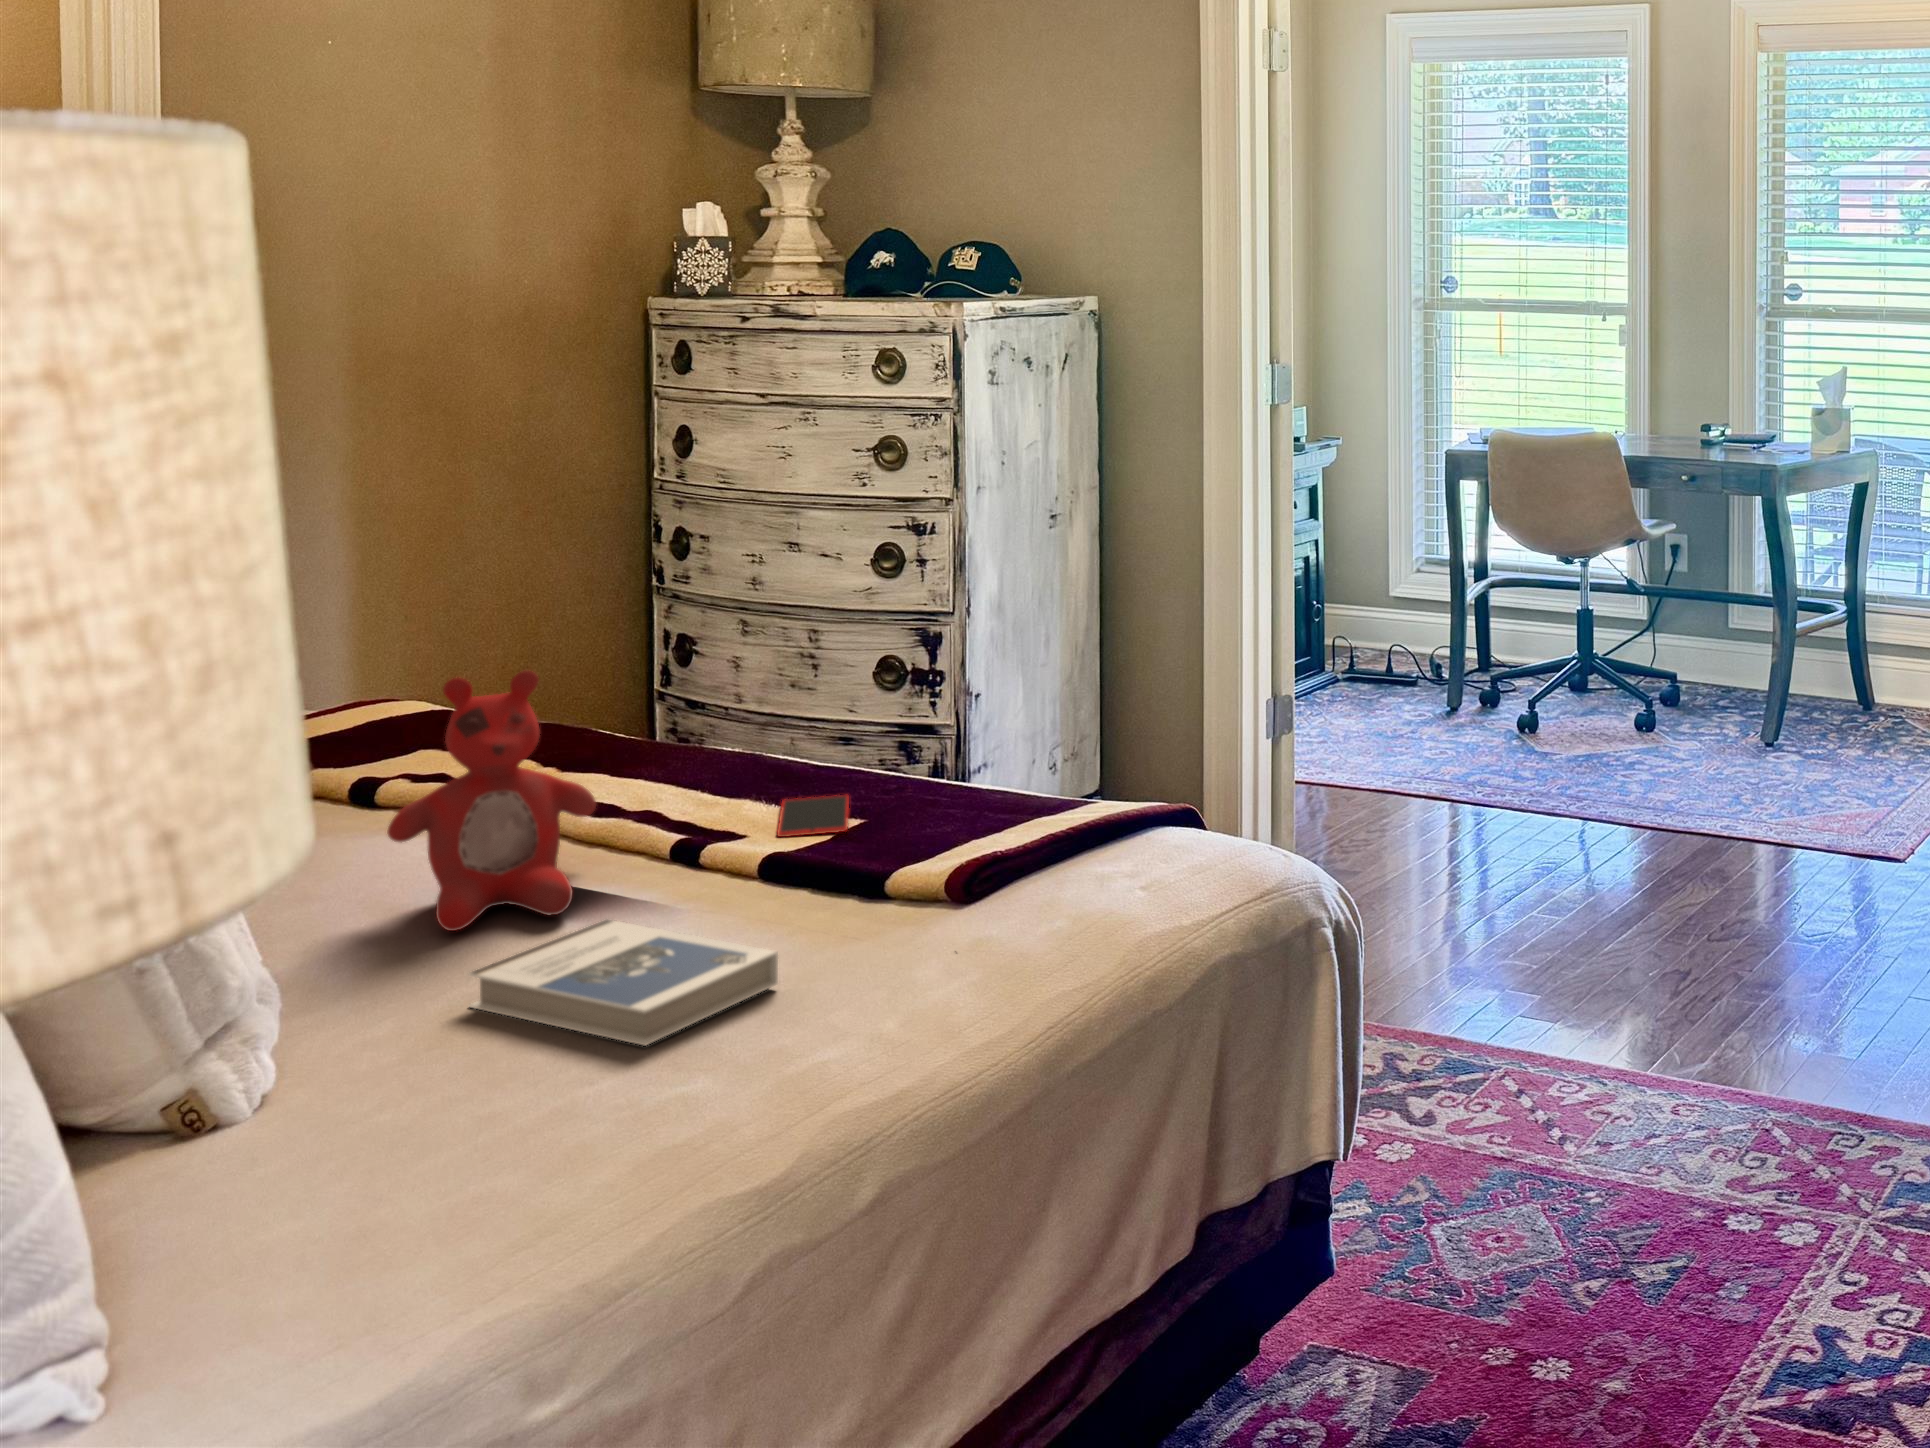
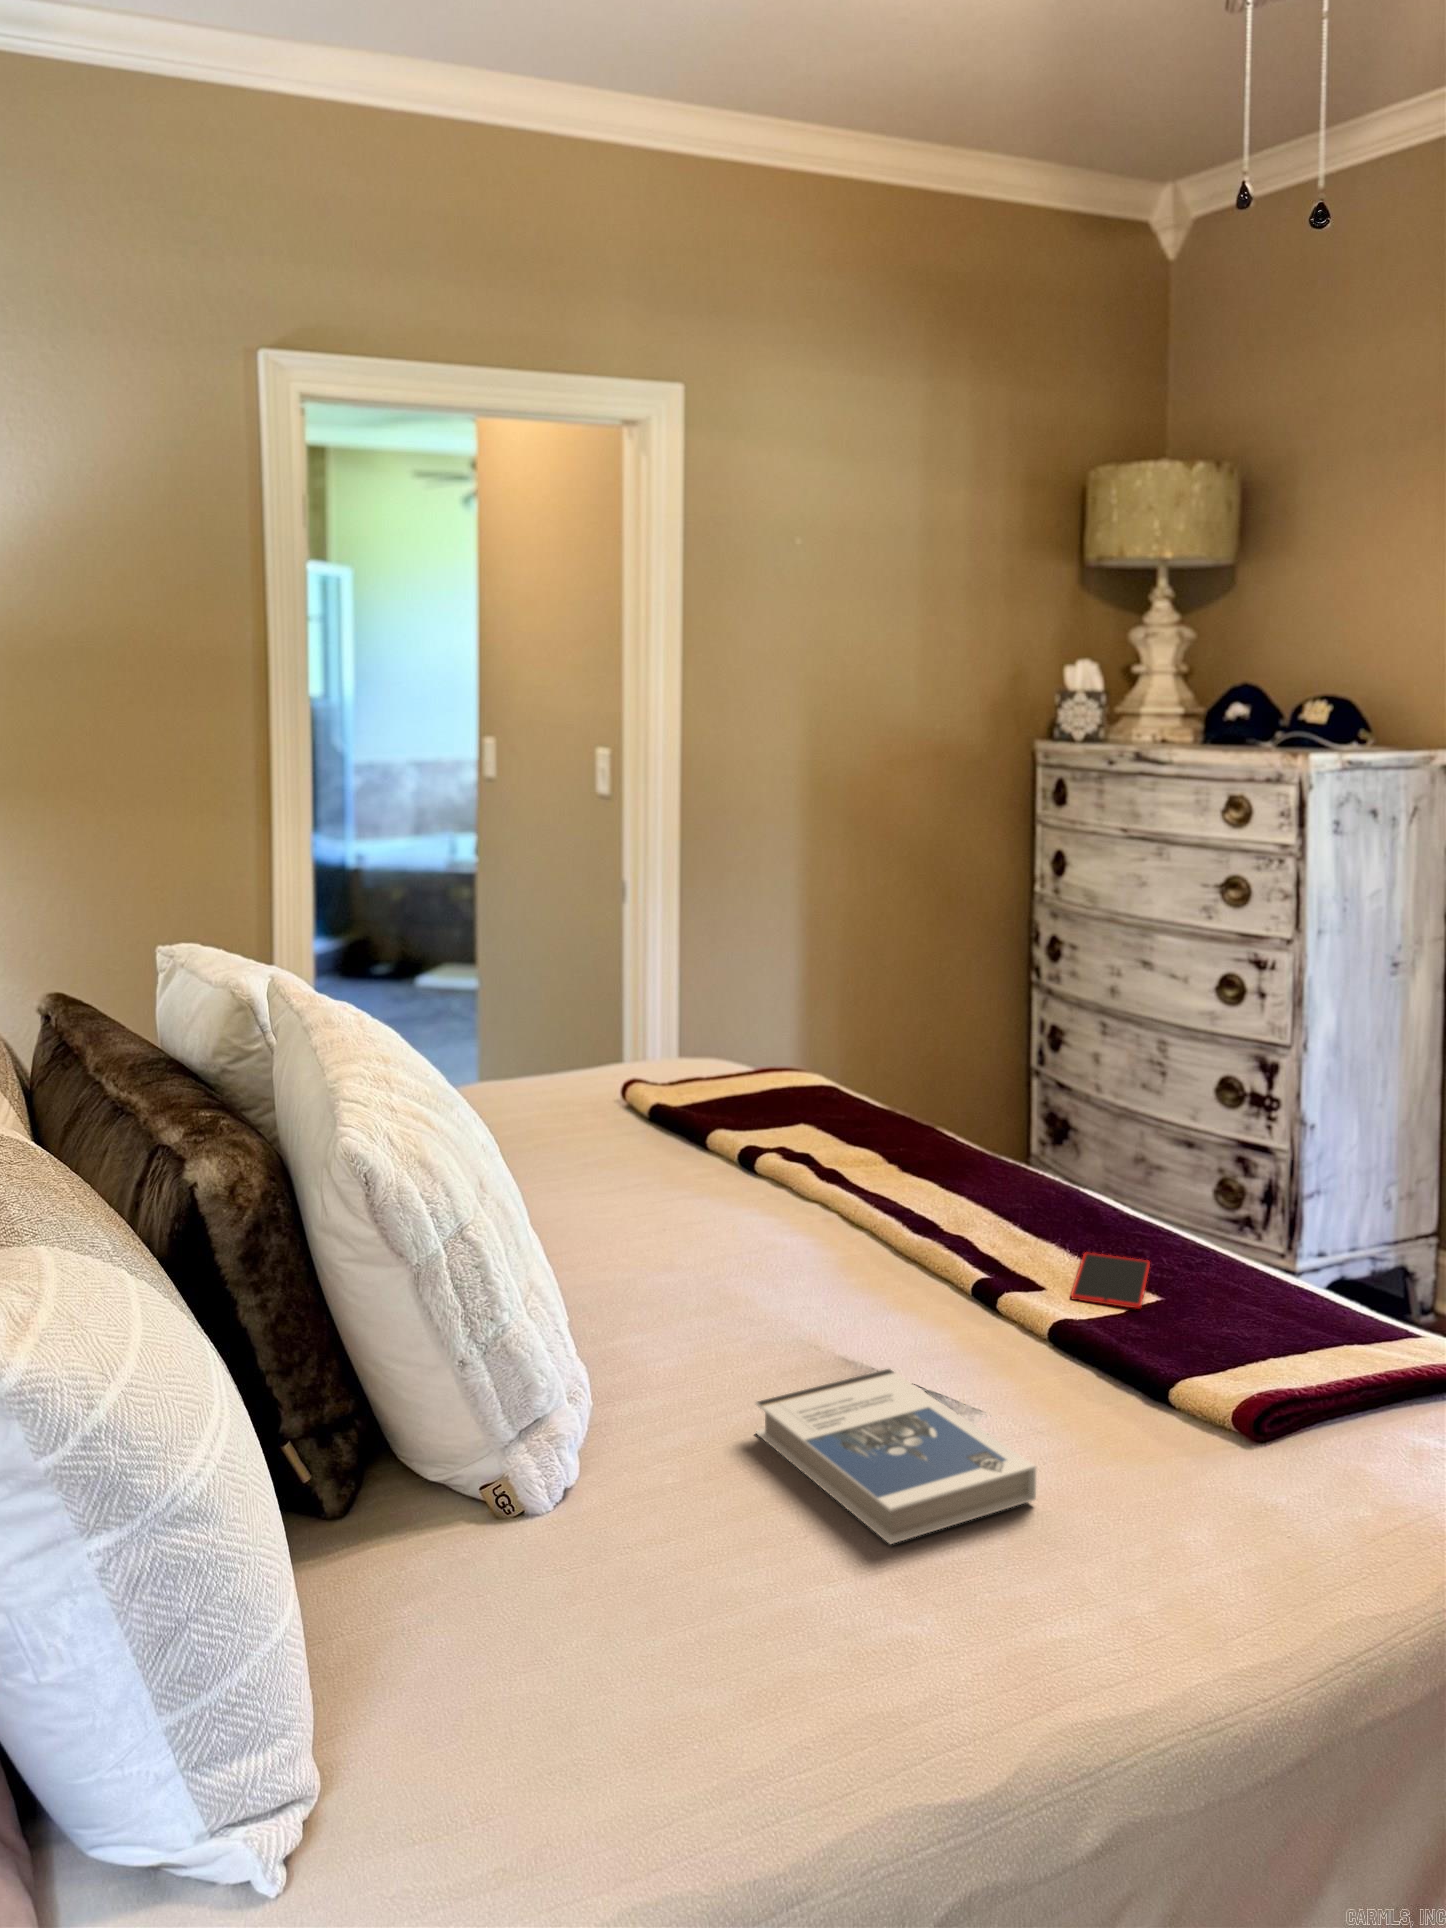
stuffed bear: present [387,670,596,931] -> none [729,1101,902,1341]

